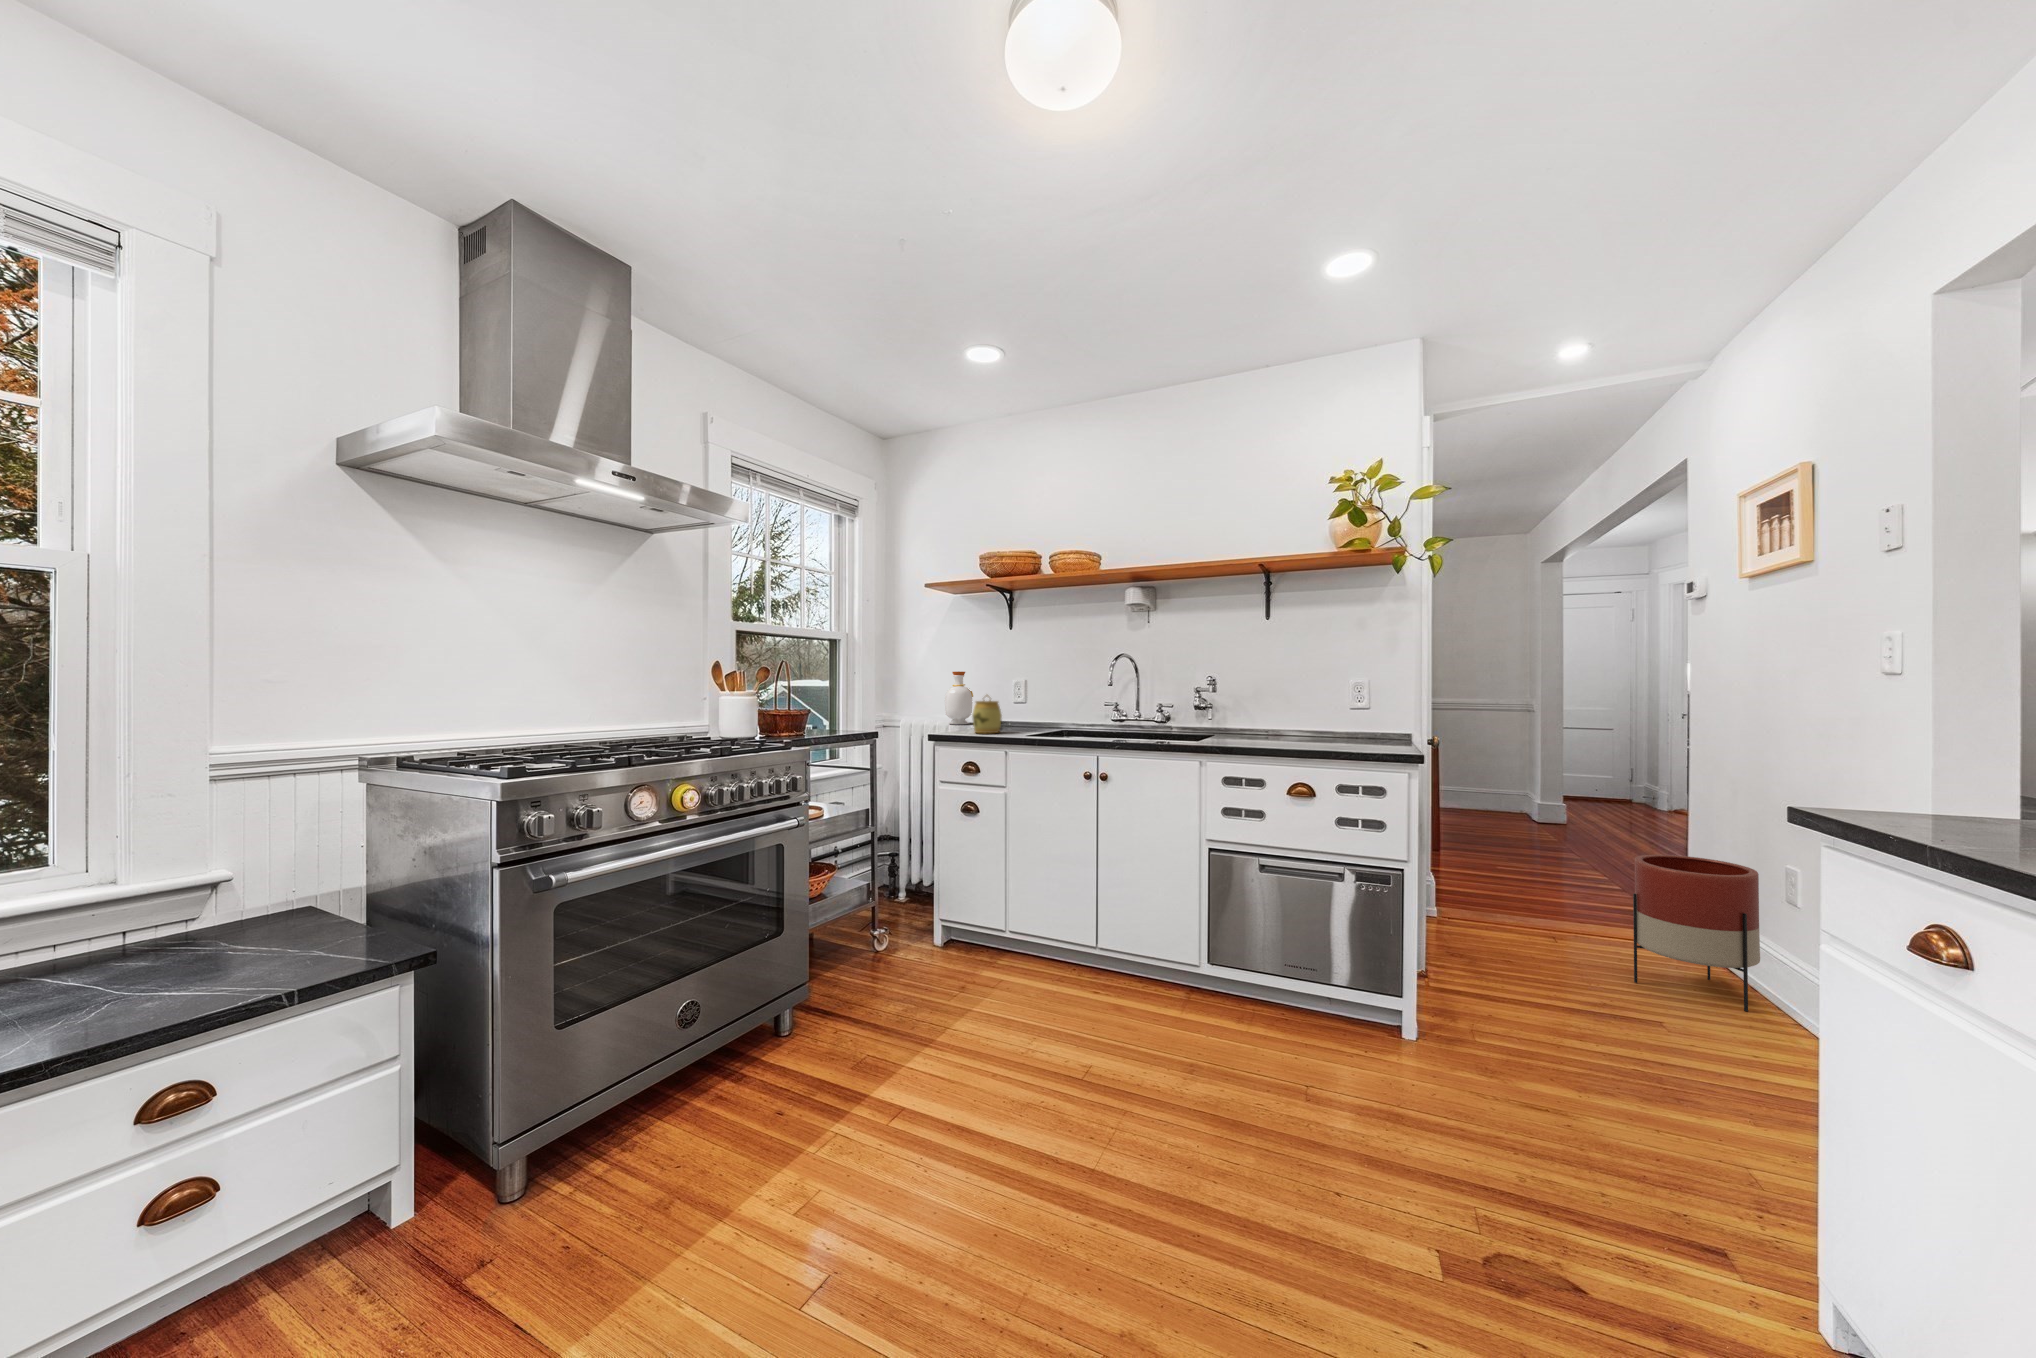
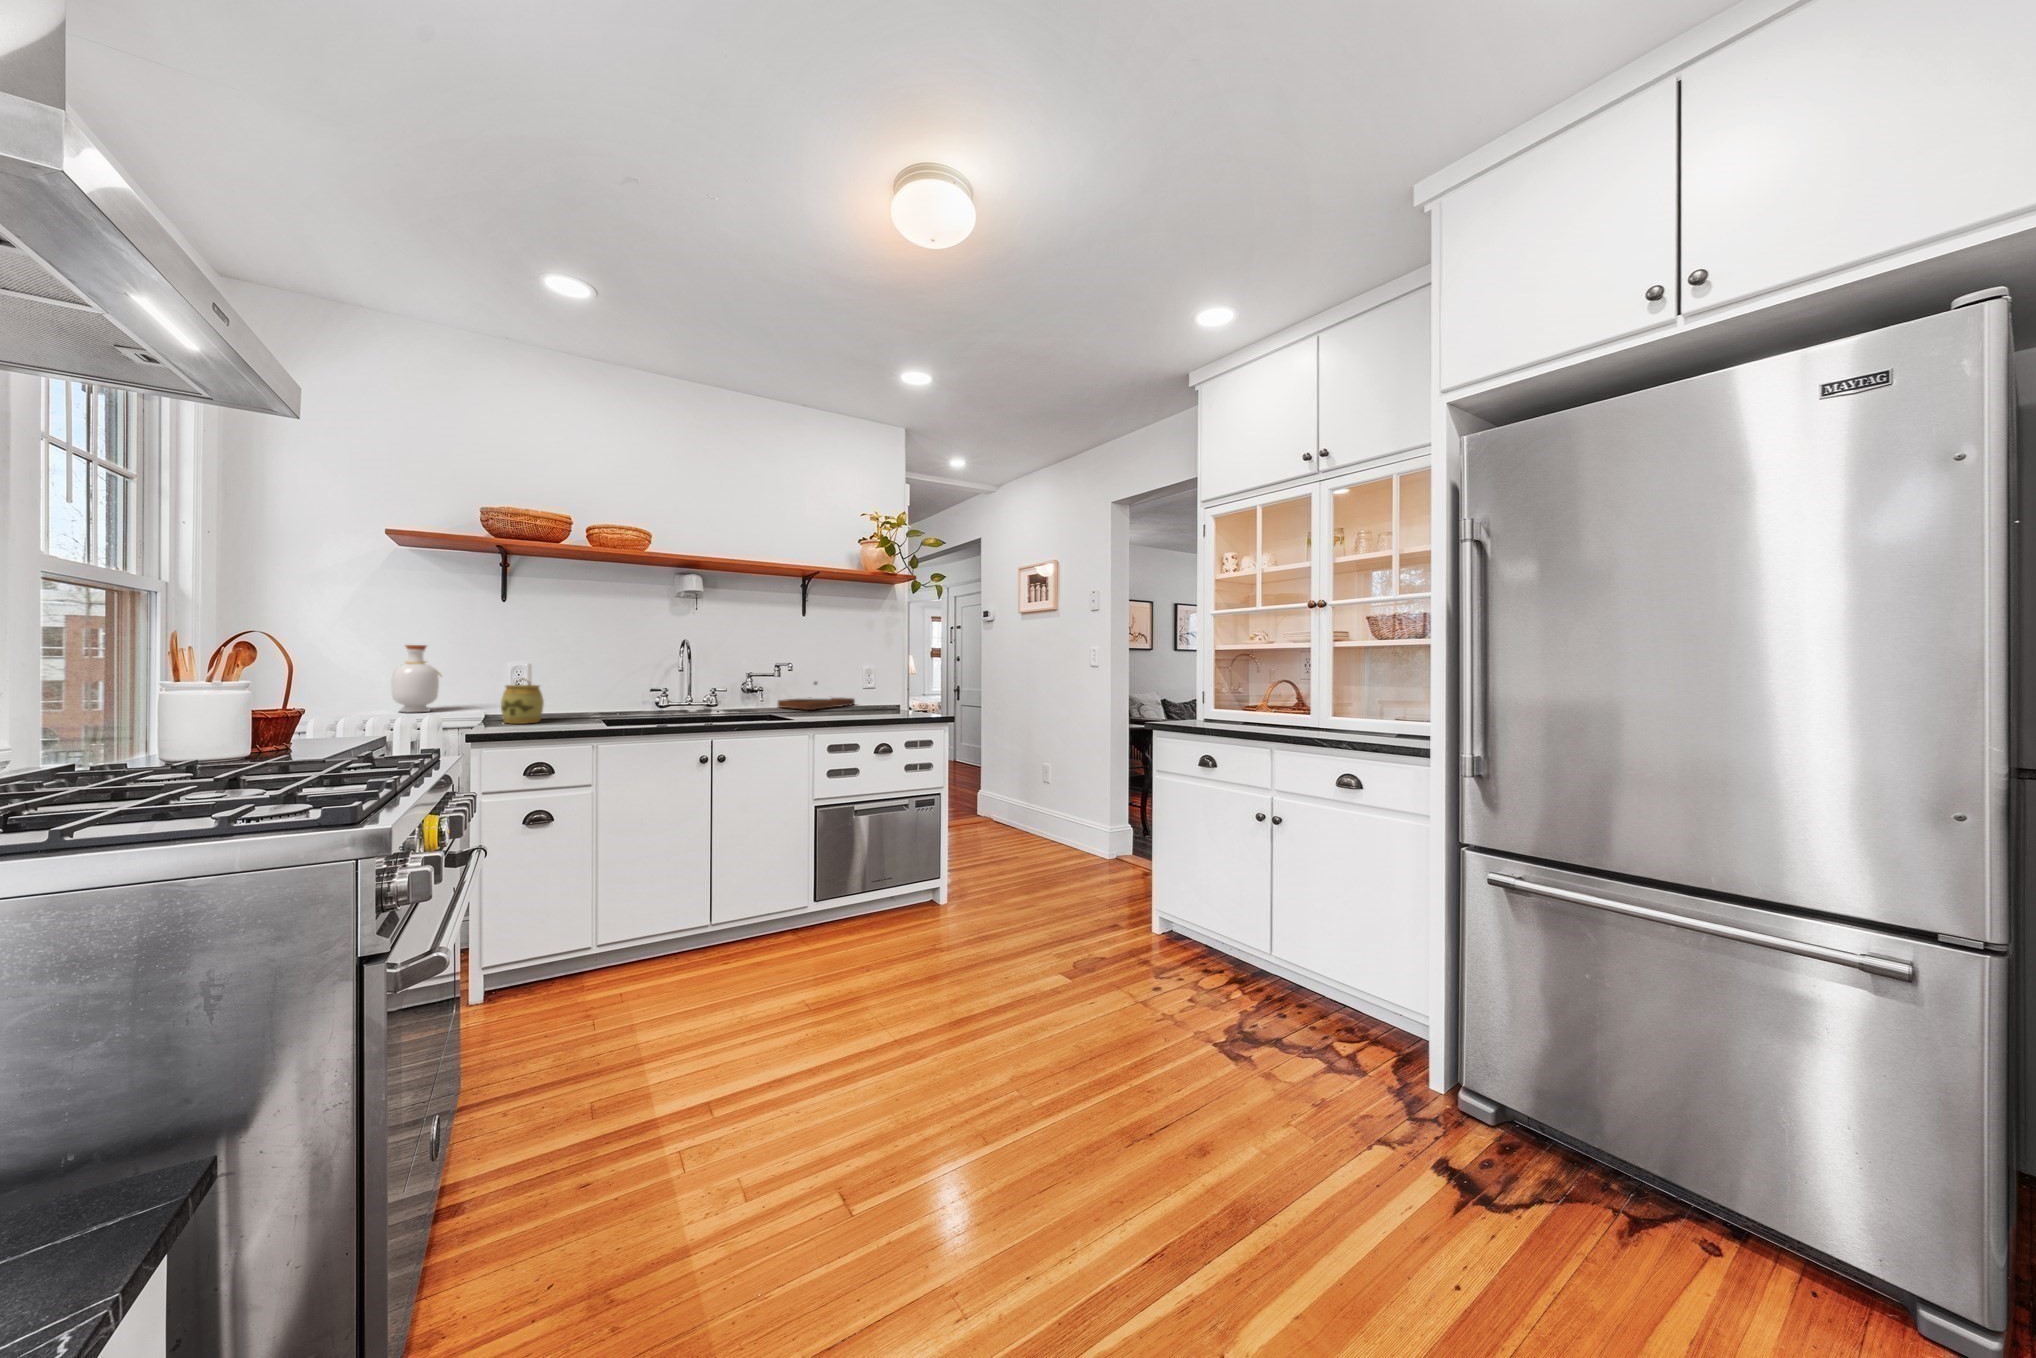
tray: none [1237,701,1348,735] -> present [778,681,855,710]
planter: present [1633,855,1760,1011] -> none [982,763,1032,836]

